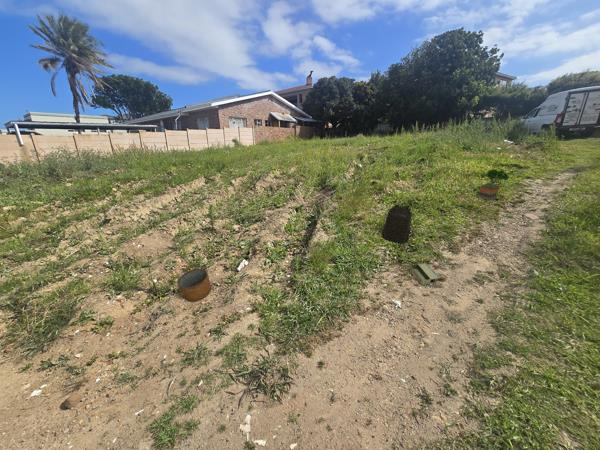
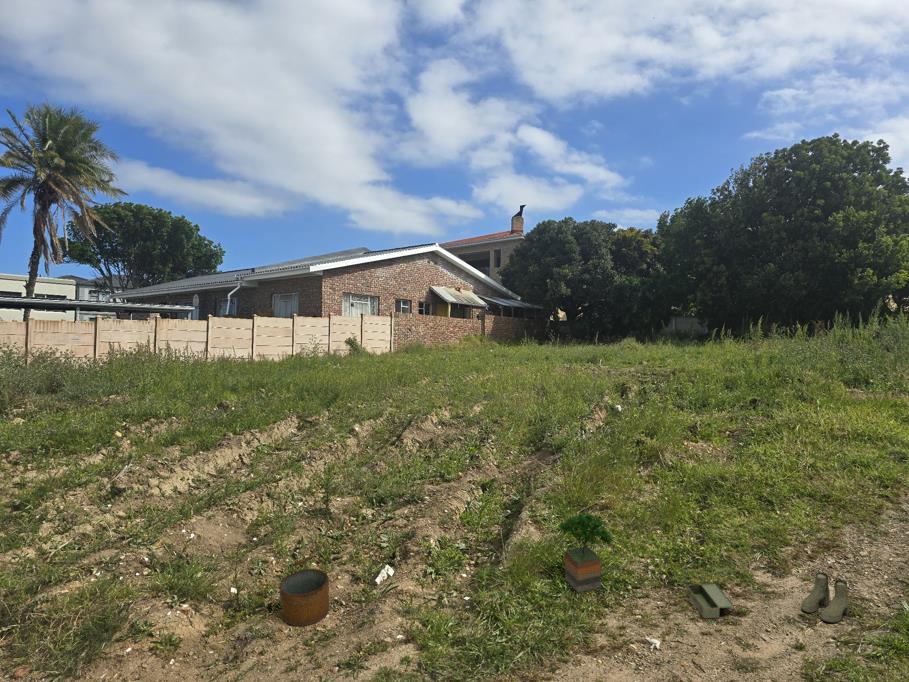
potted tree: present [478,169,509,200] -> present [560,513,613,593]
backpack: present [383,205,412,243] -> none [646,479,695,553]
boots: none [474,256,507,284] -> present [801,572,850,623]

